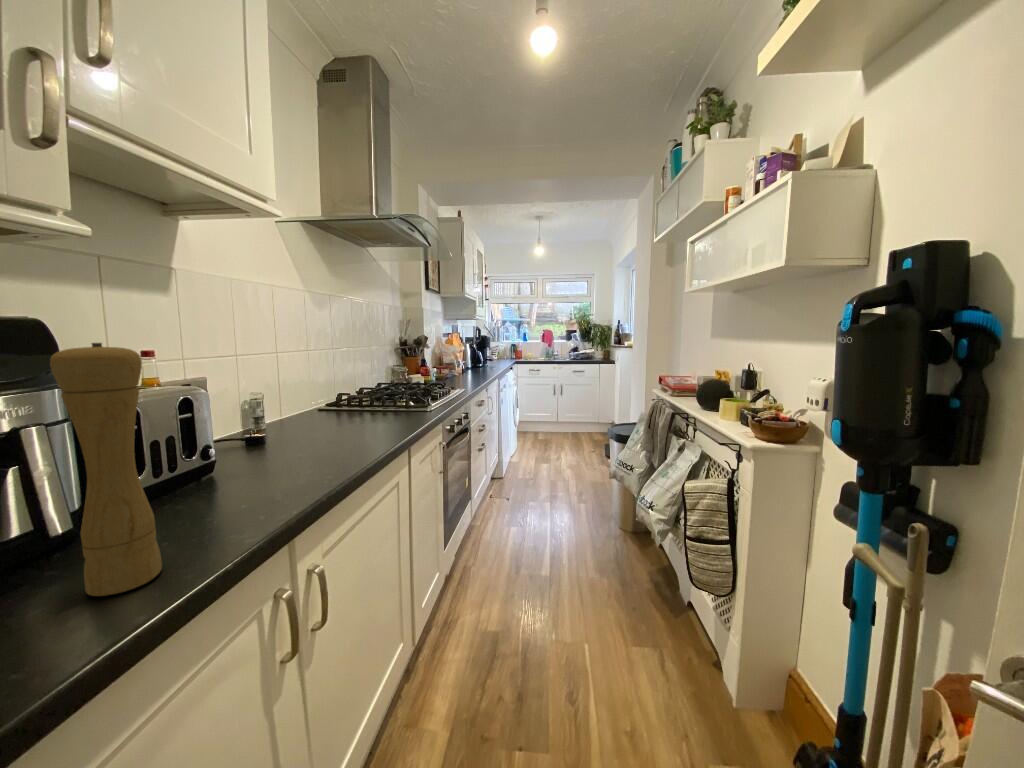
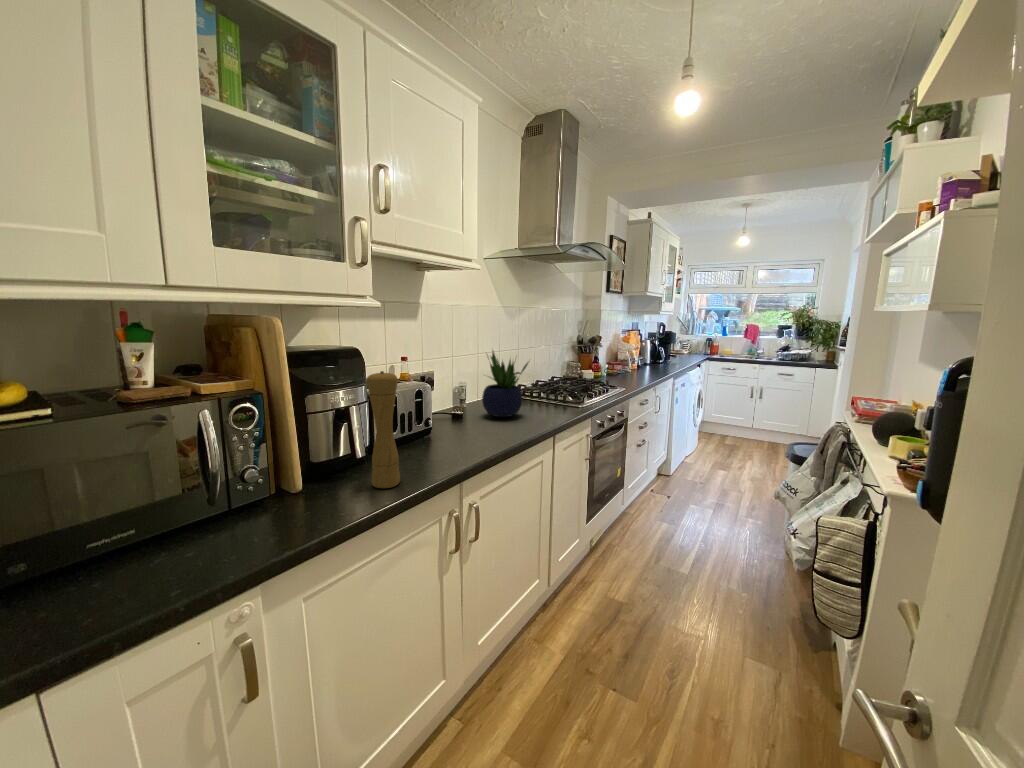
potted plant: none [292,338,365,433] -> present [482,351,528,417]

